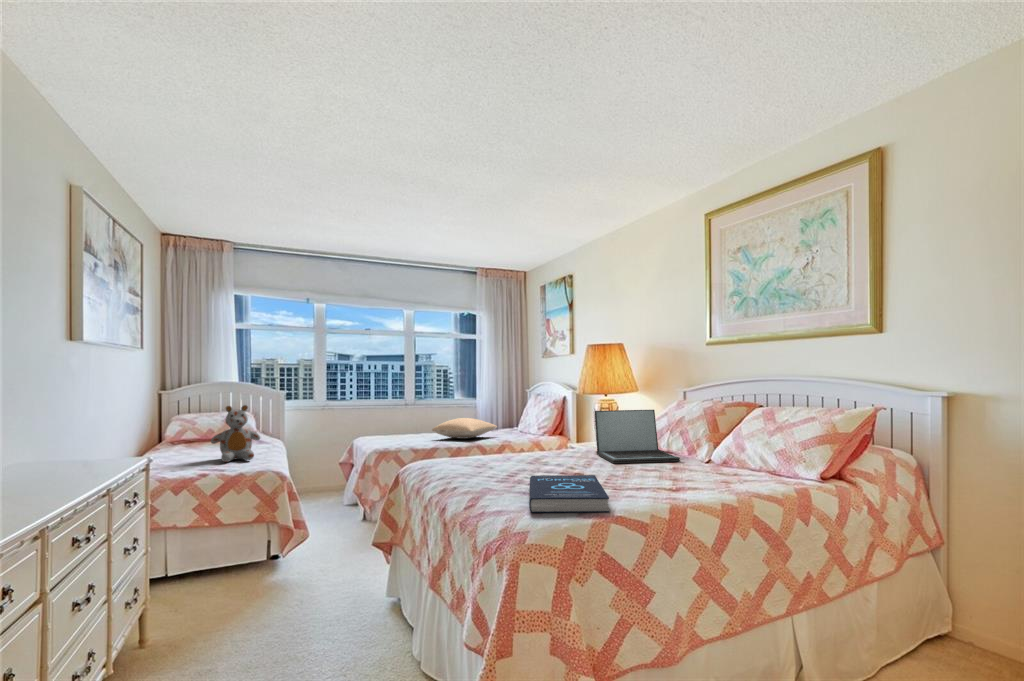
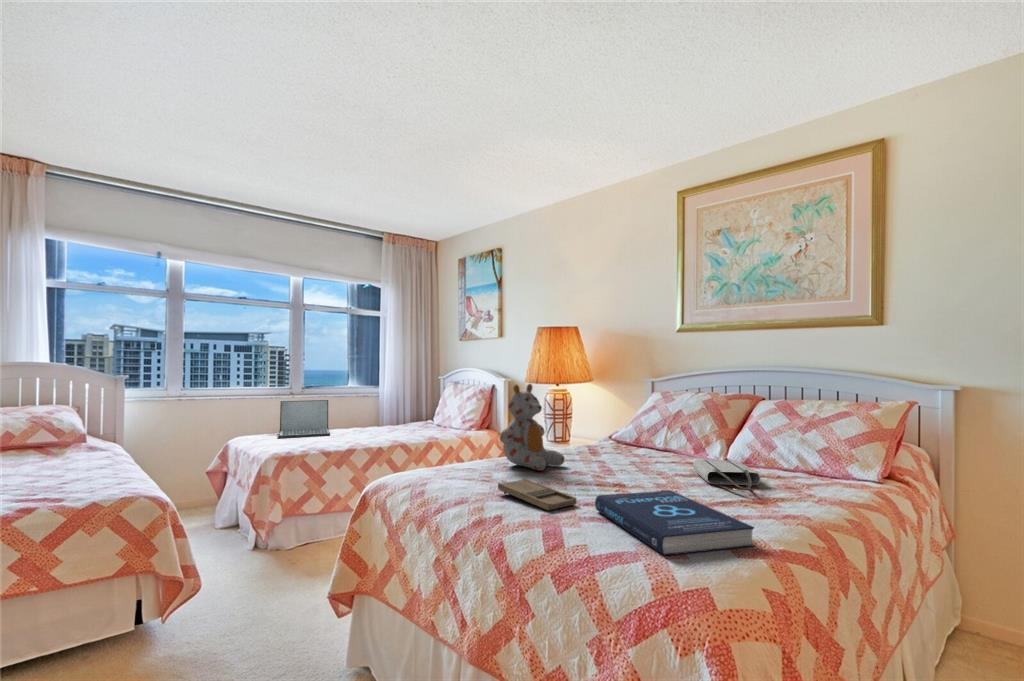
stuffed bear: present [211,405,260,462] -> present [500,384,565,471]
laptop: present [594,410,680,463] -> present [279,400,330,438]
pillow: present [432,418,497,439] -> none [344,412,422,436]
tote bag: none [654,457,704,480] -> present [693,460,760,490]
tray: none [478,465,523,486] -> present [498,479,577,510]

